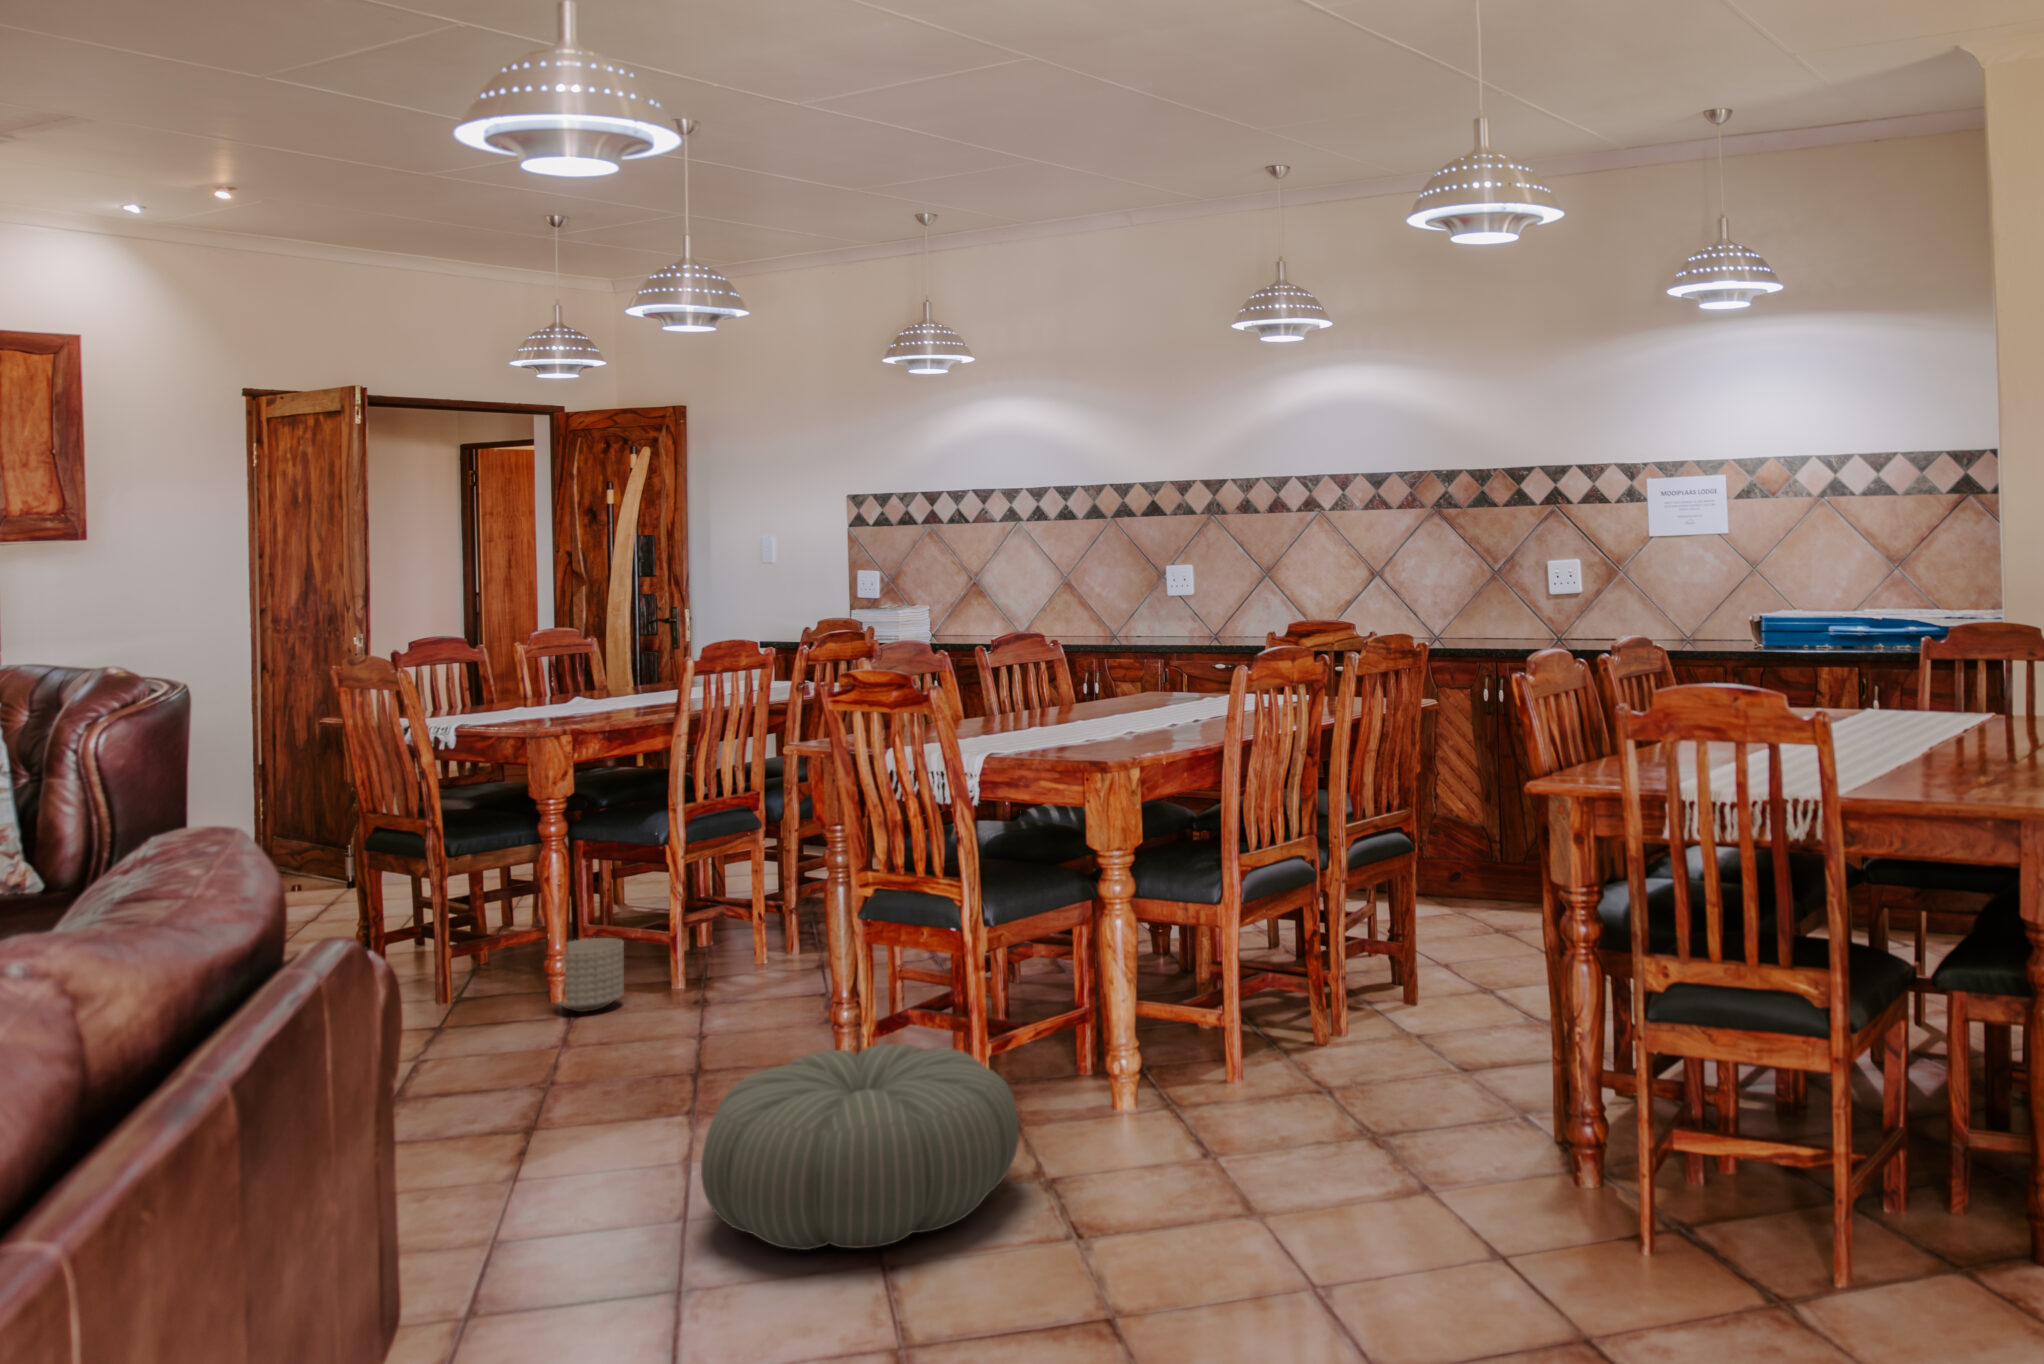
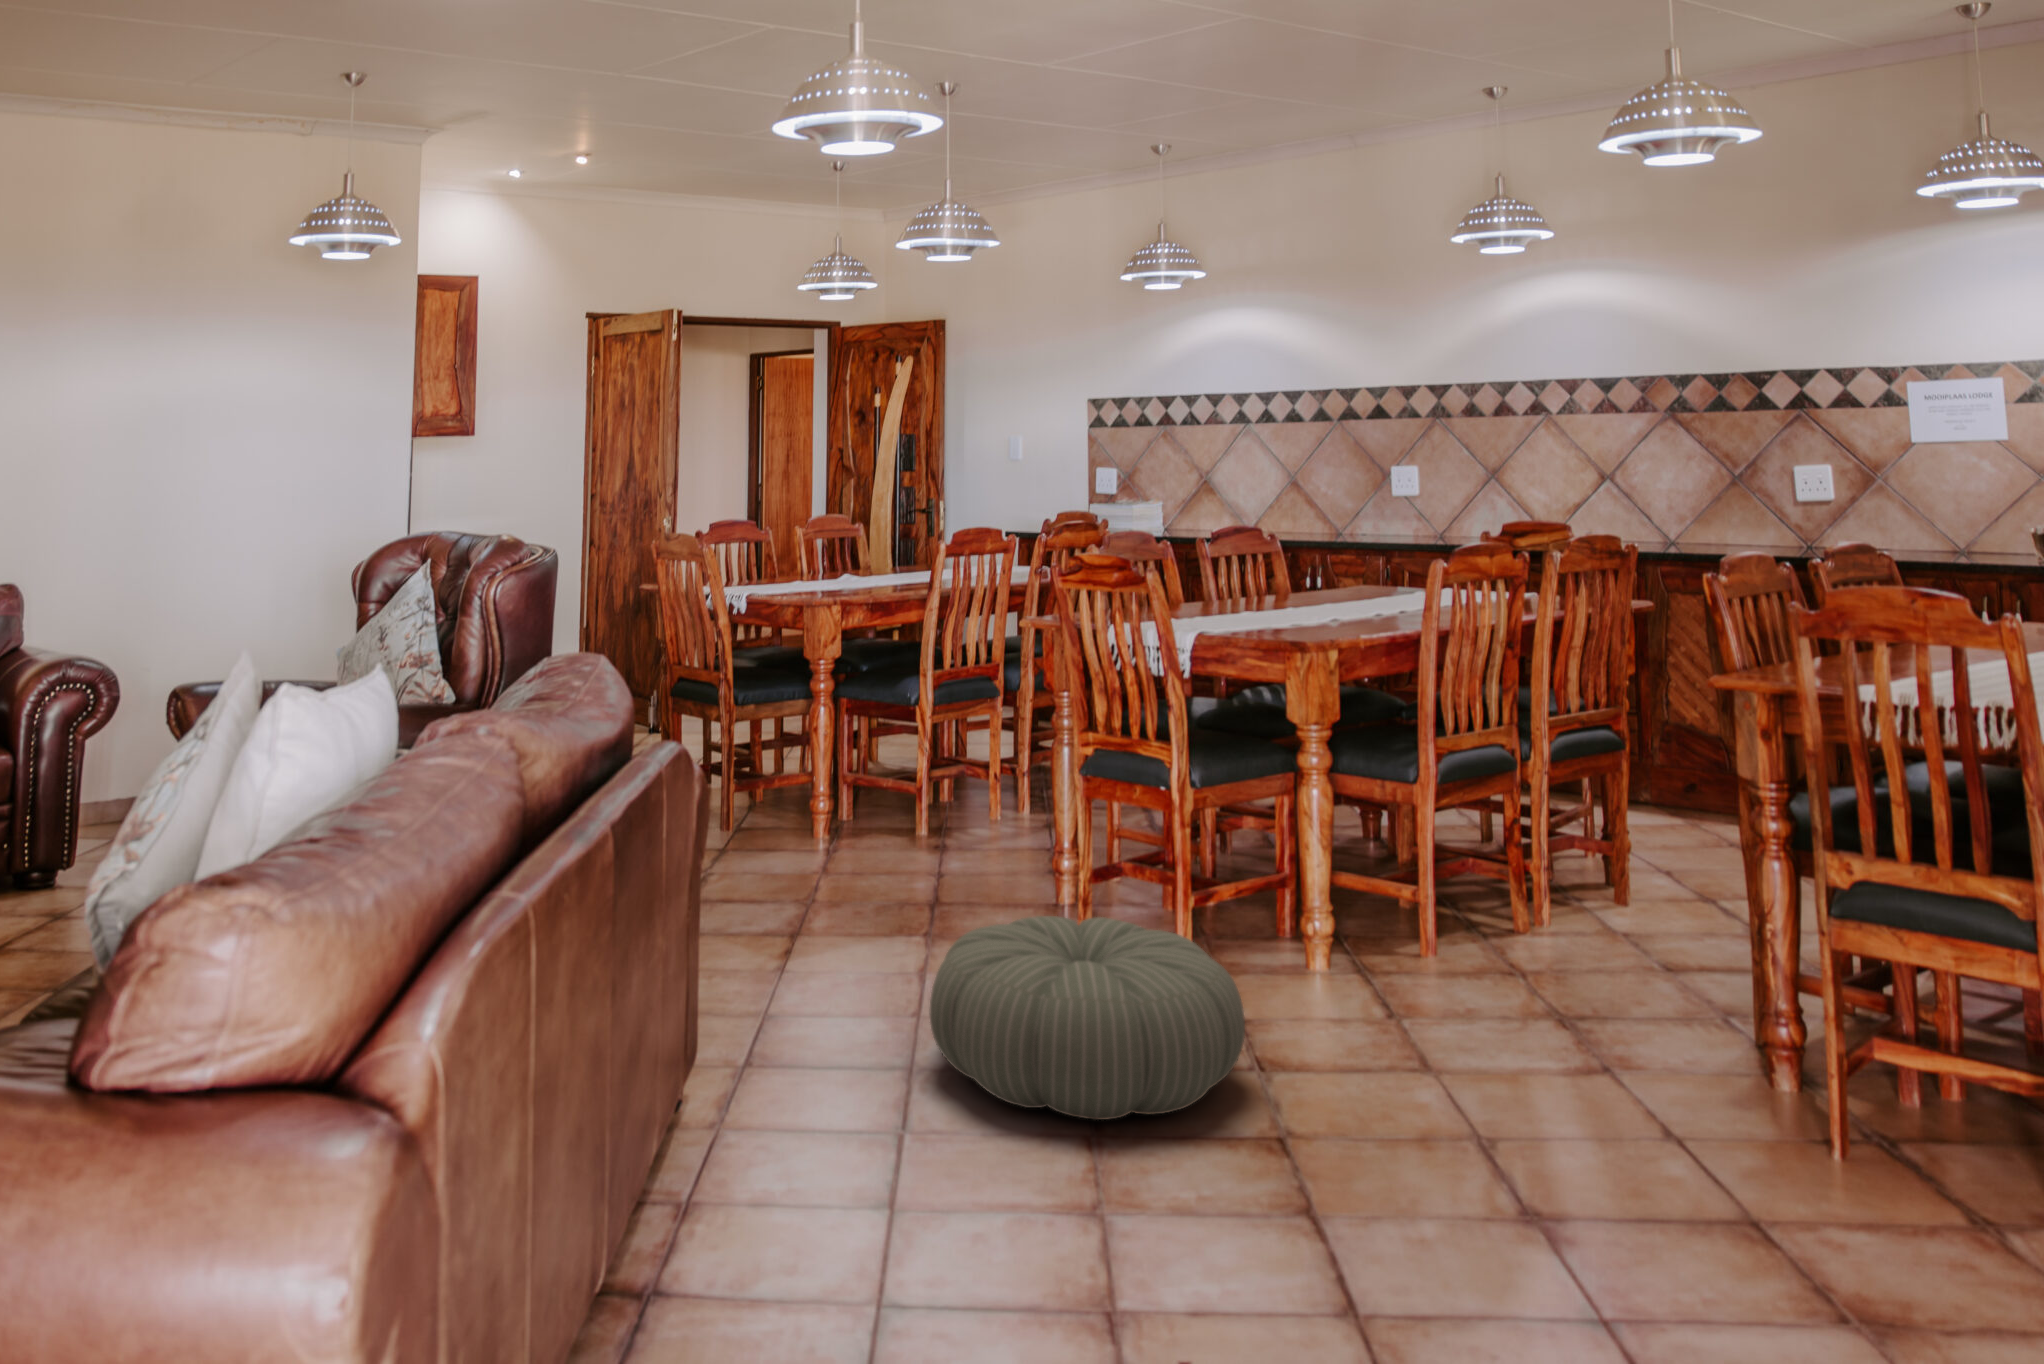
planter: present [555,938,624,1012] -> none [821,784,879,847]

